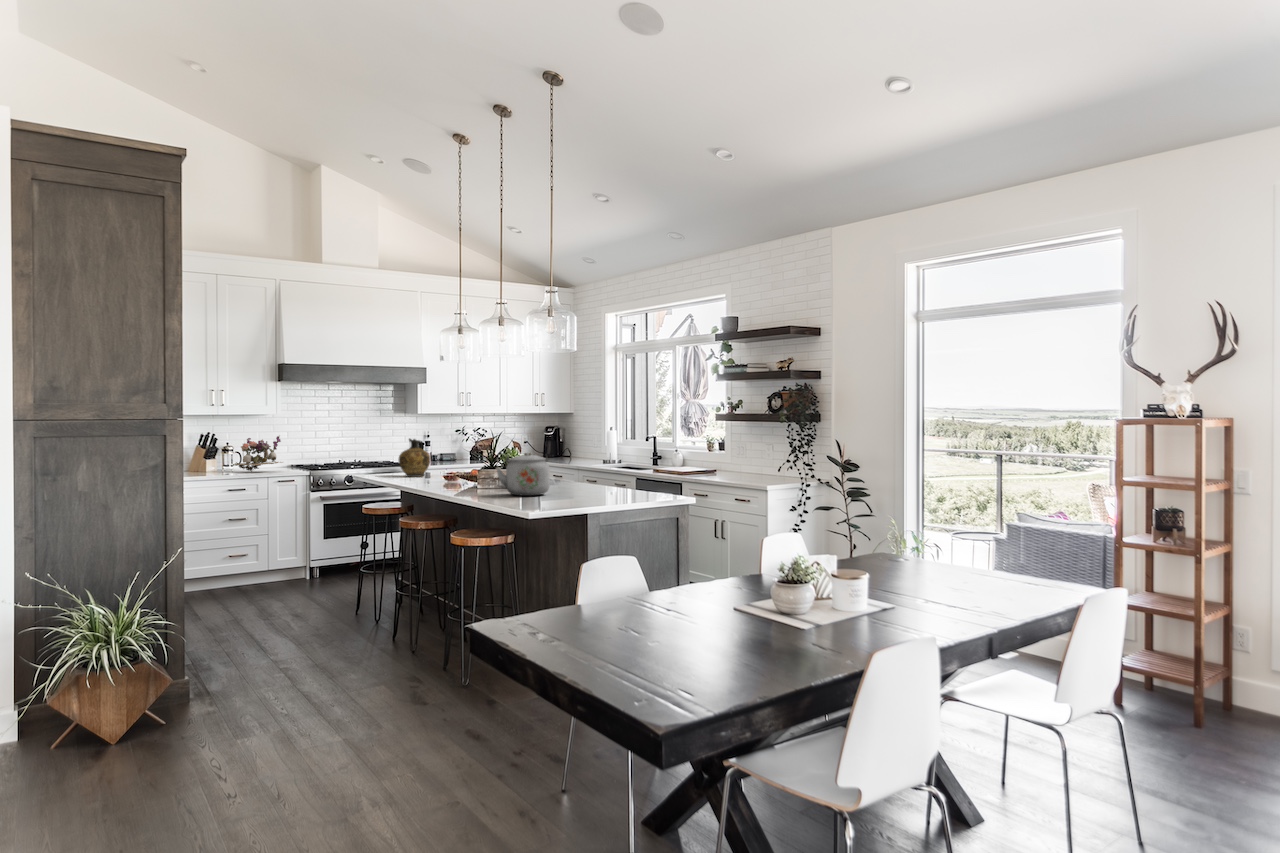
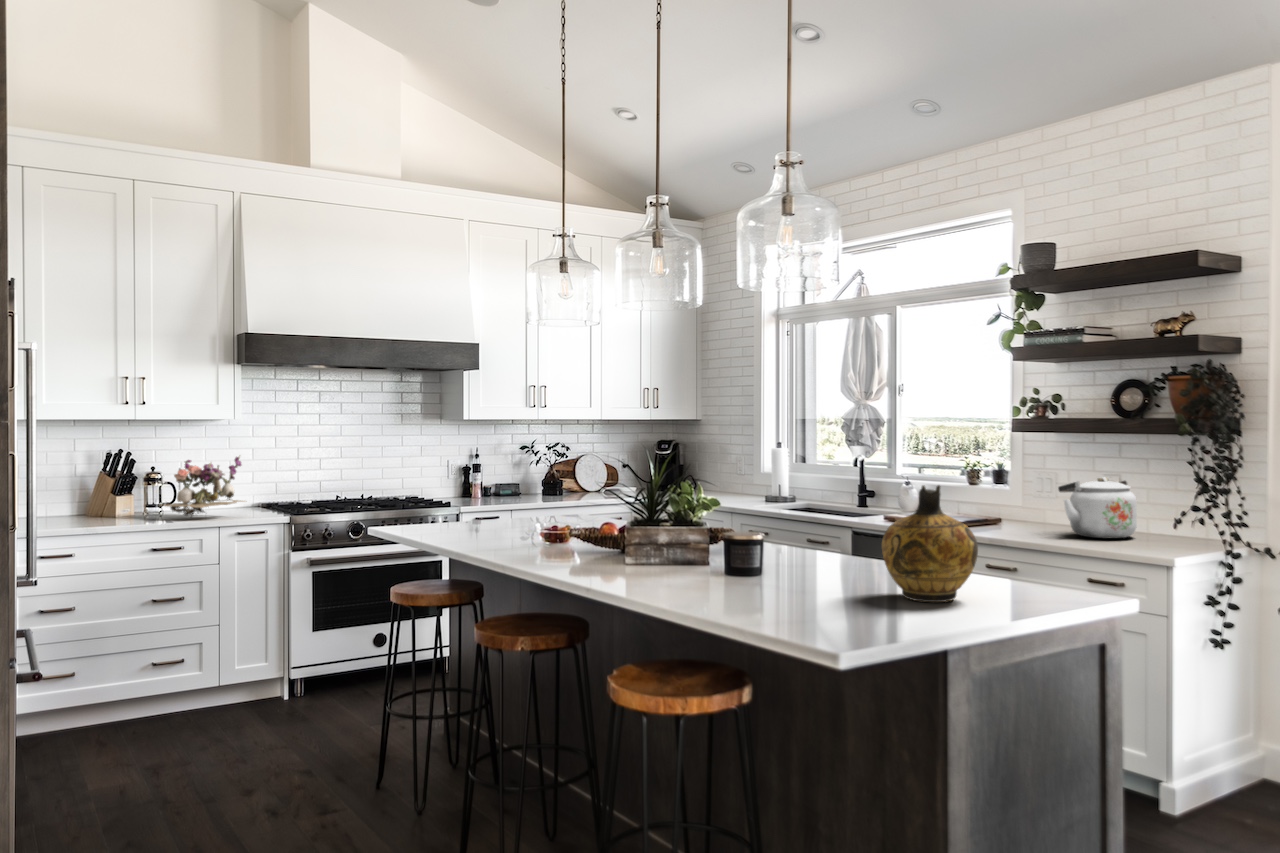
ceramic jug: present [399,439,430,477] -> present [882,485,978,602]
kettle: present [497,452,550,496] -> present [1058,477,1137,538]

